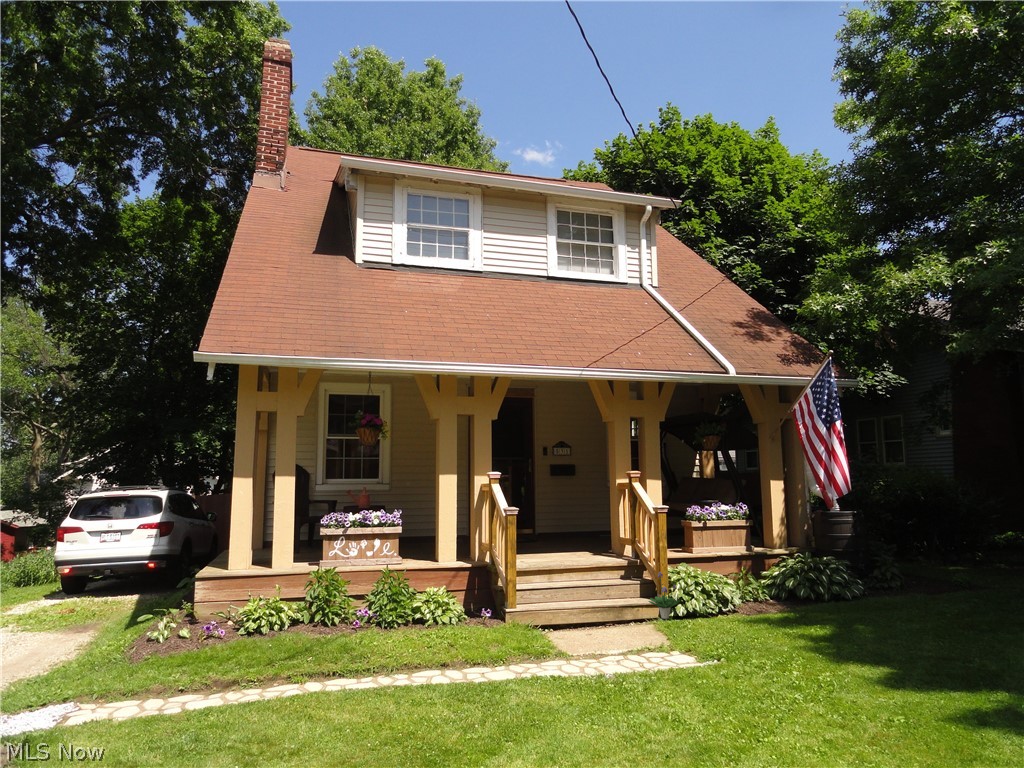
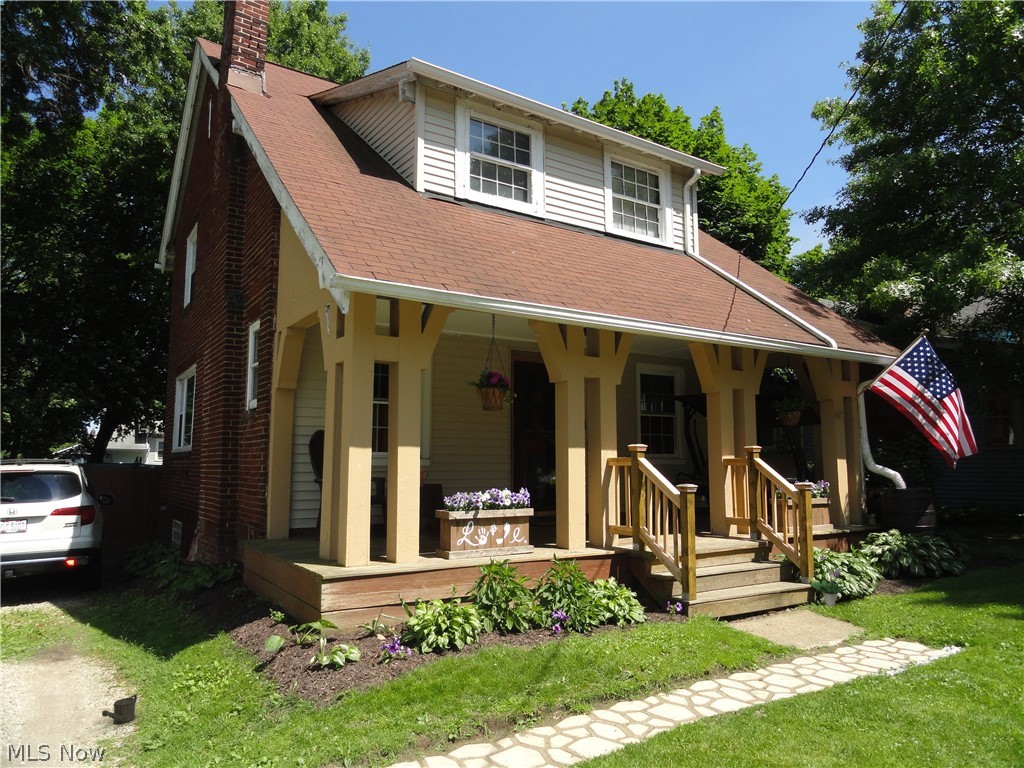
watering can: none [42,655,74,673] -> present [102,694,137,724]

